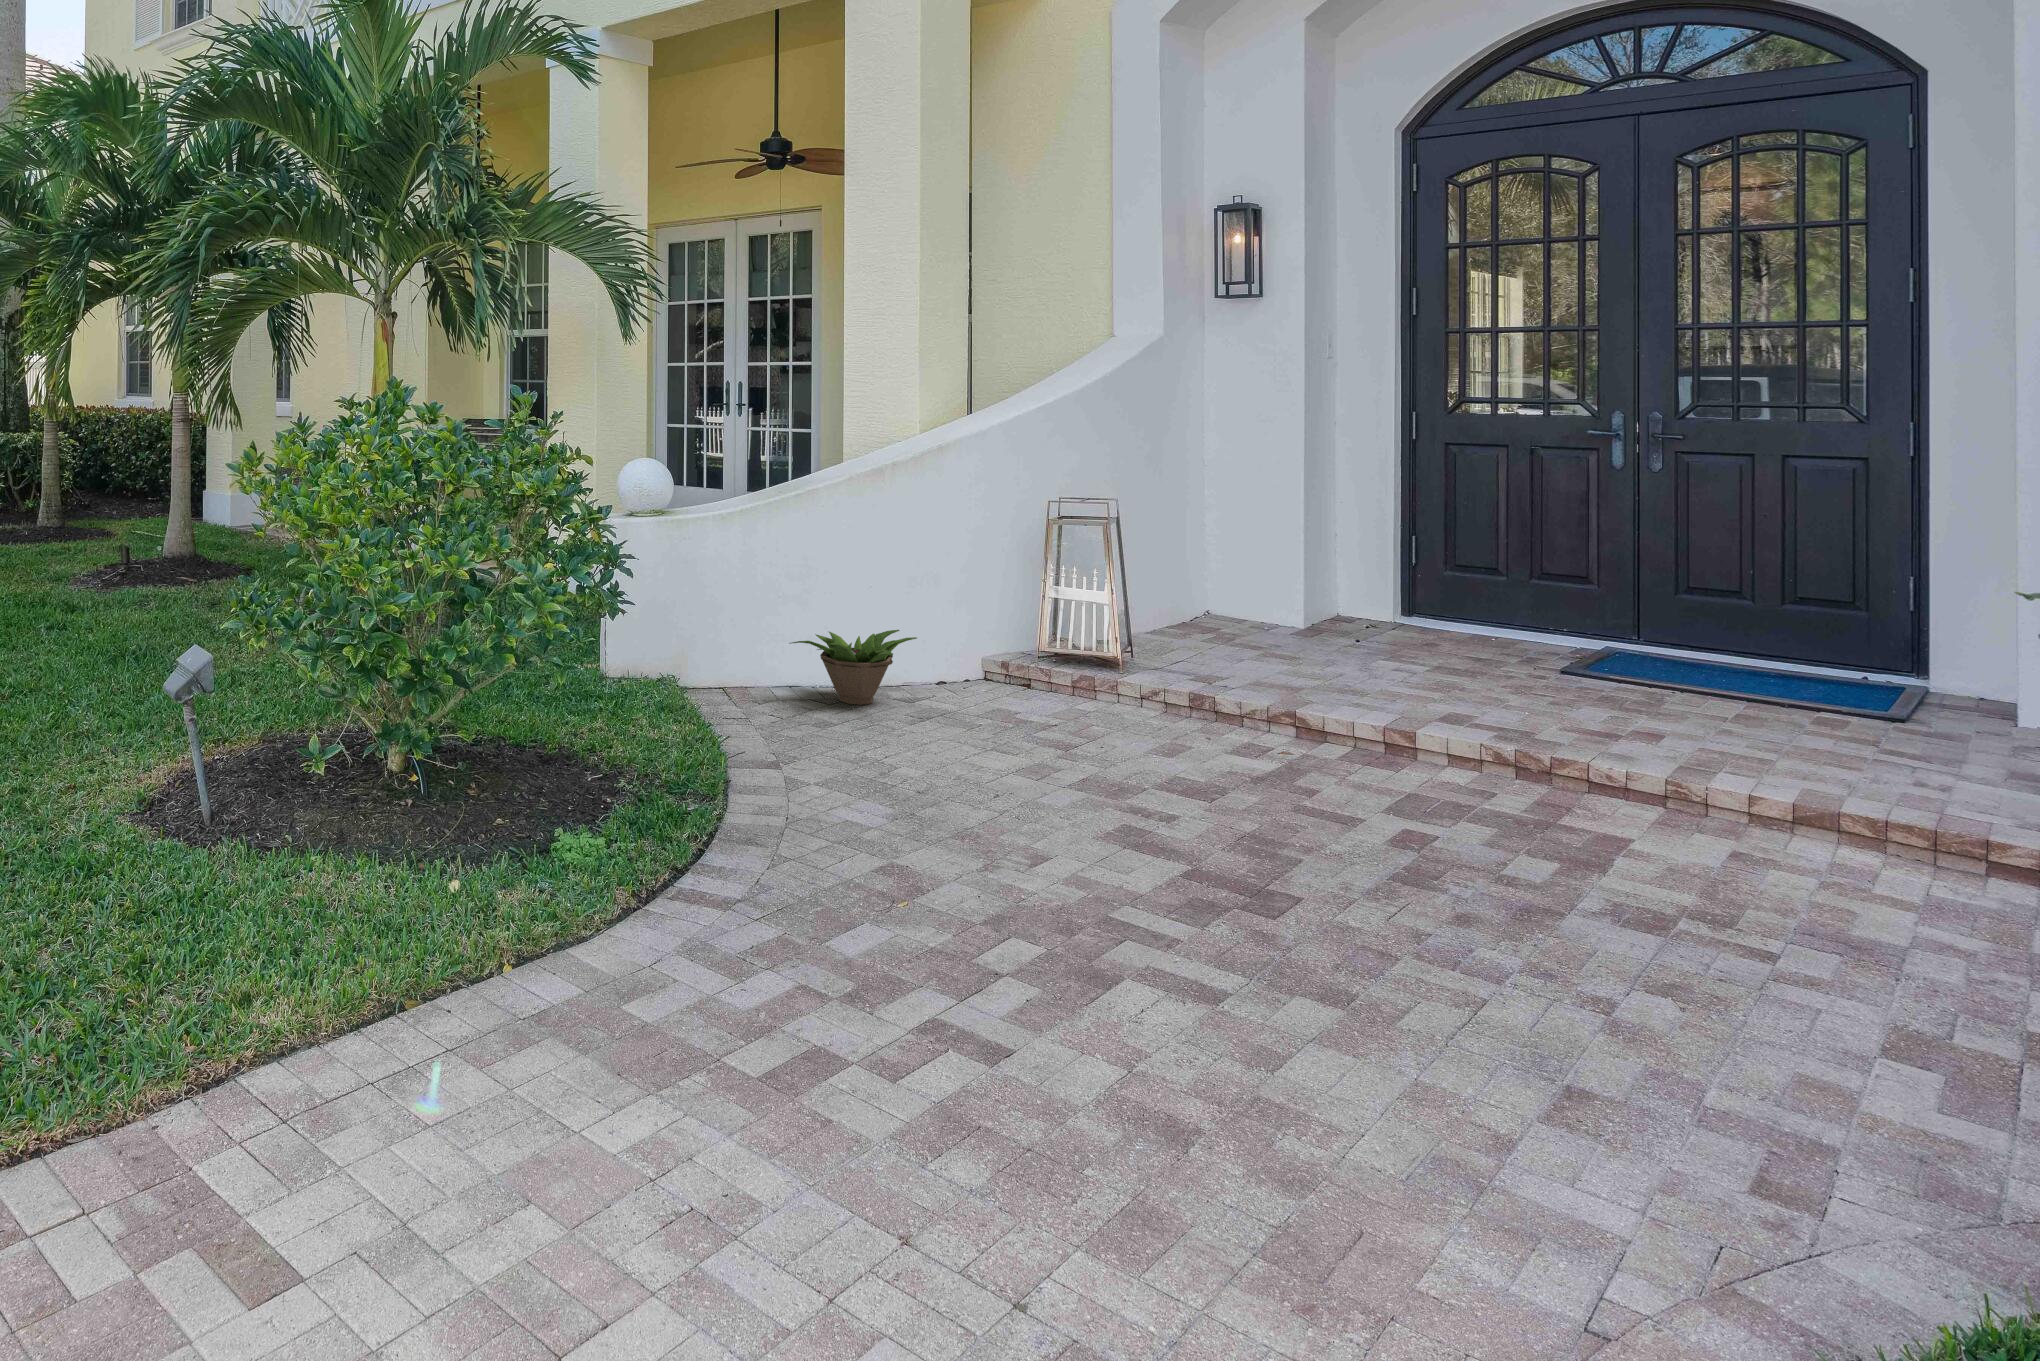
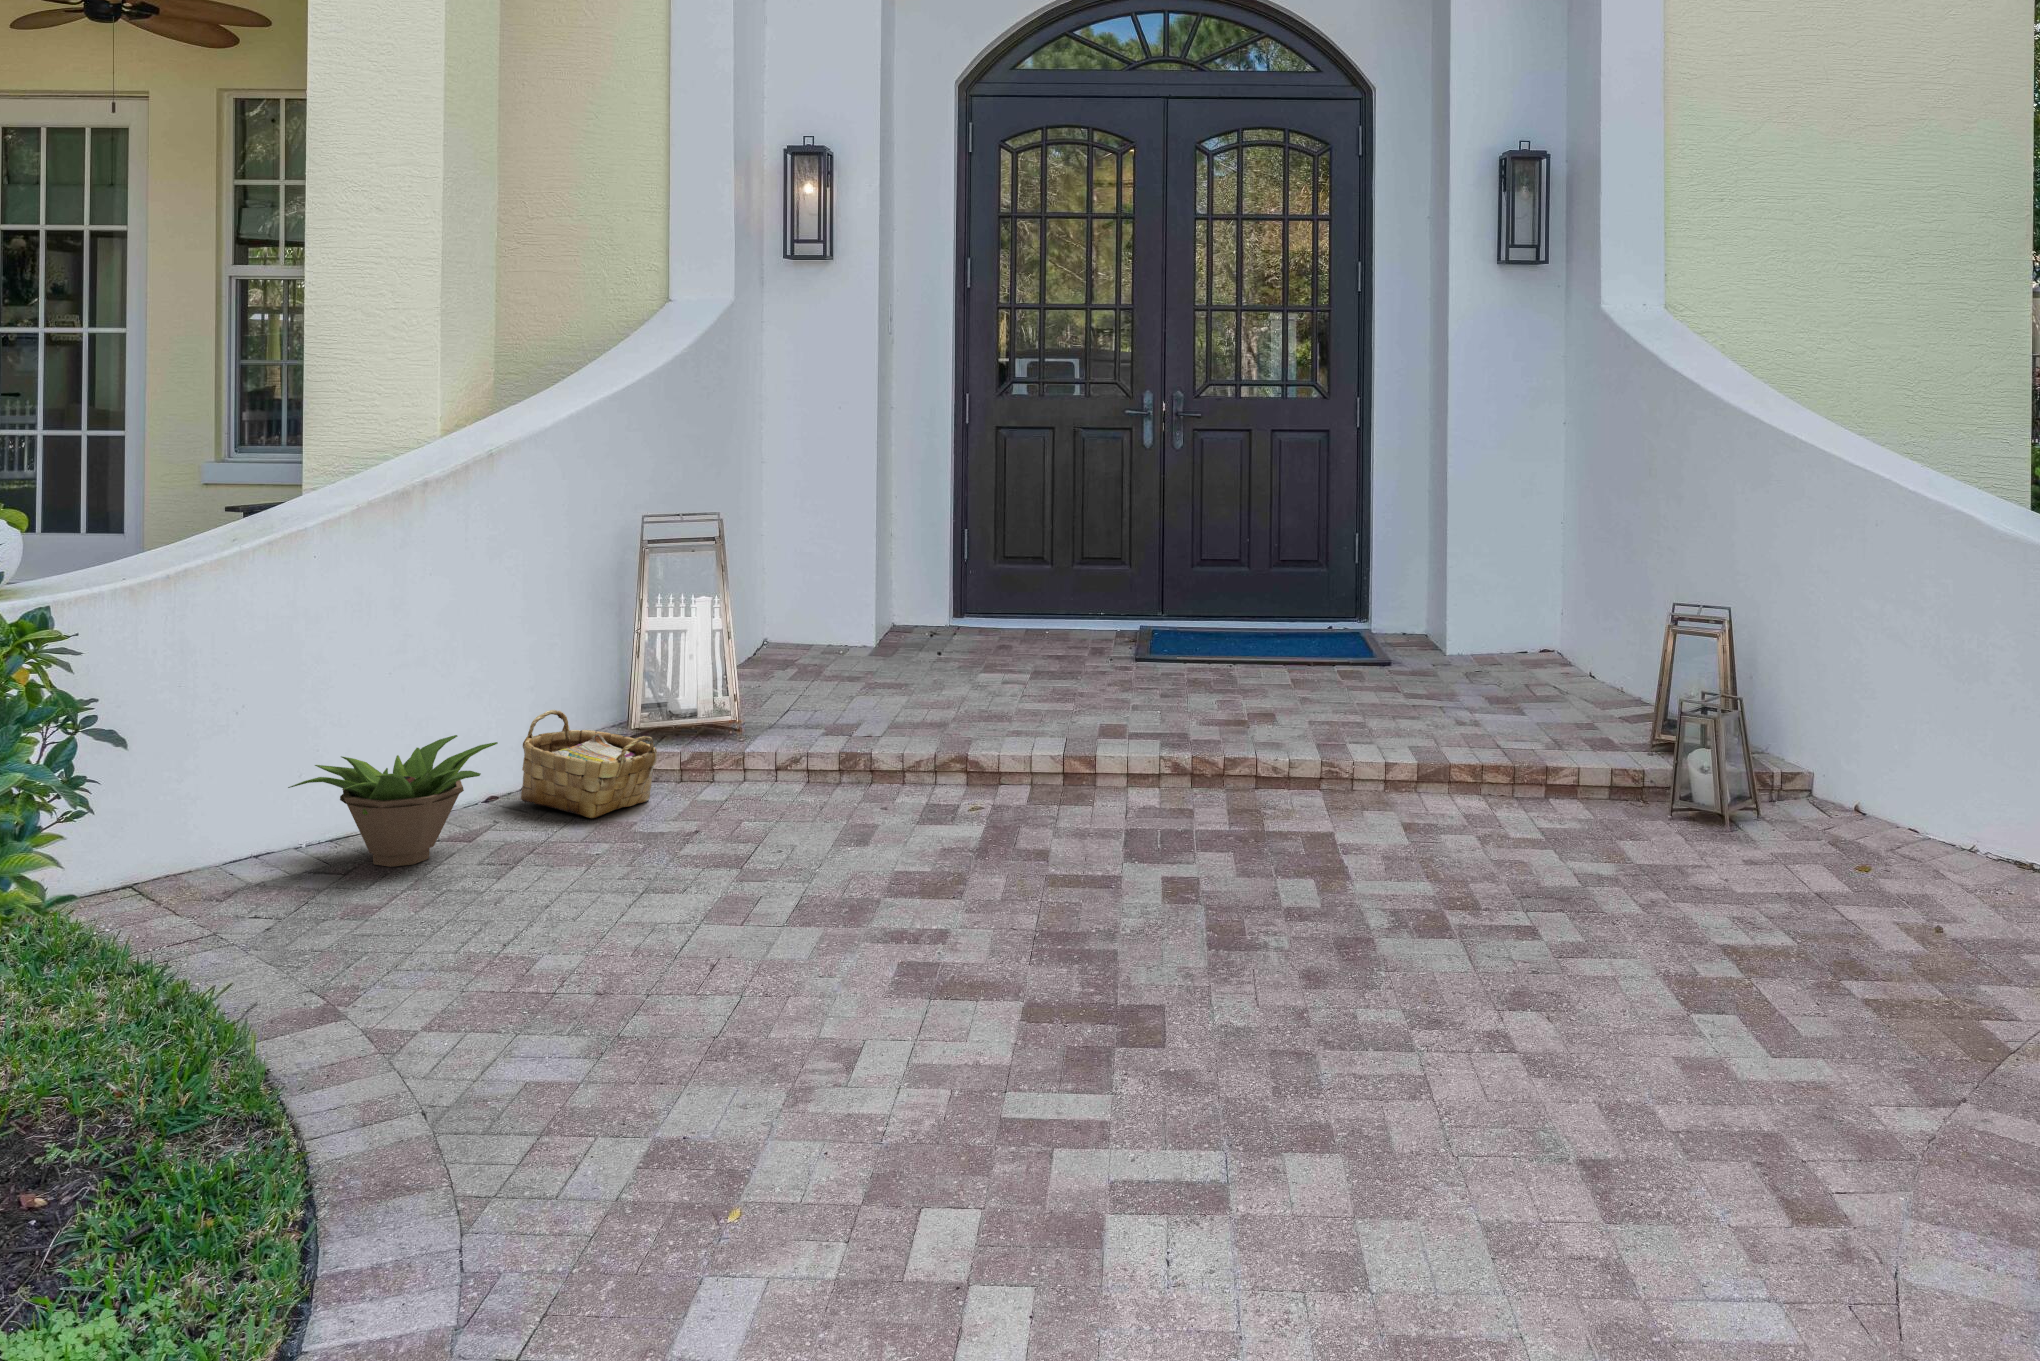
woven basket: none [950,625,1040,702] -> present [521,710,657,819]

